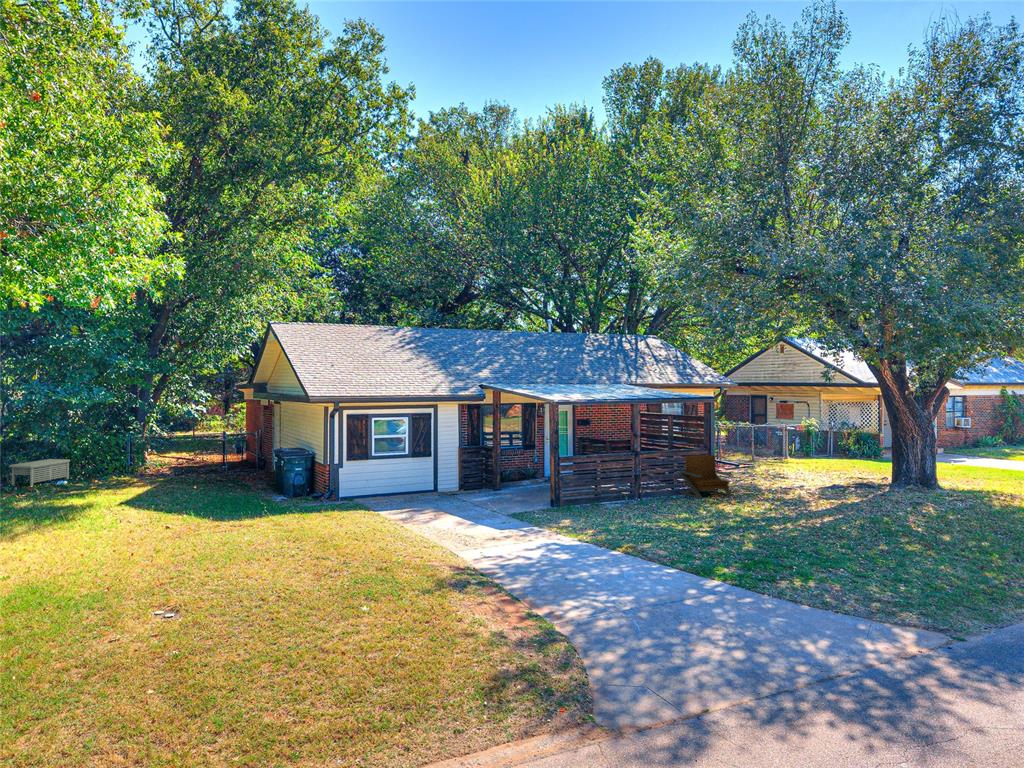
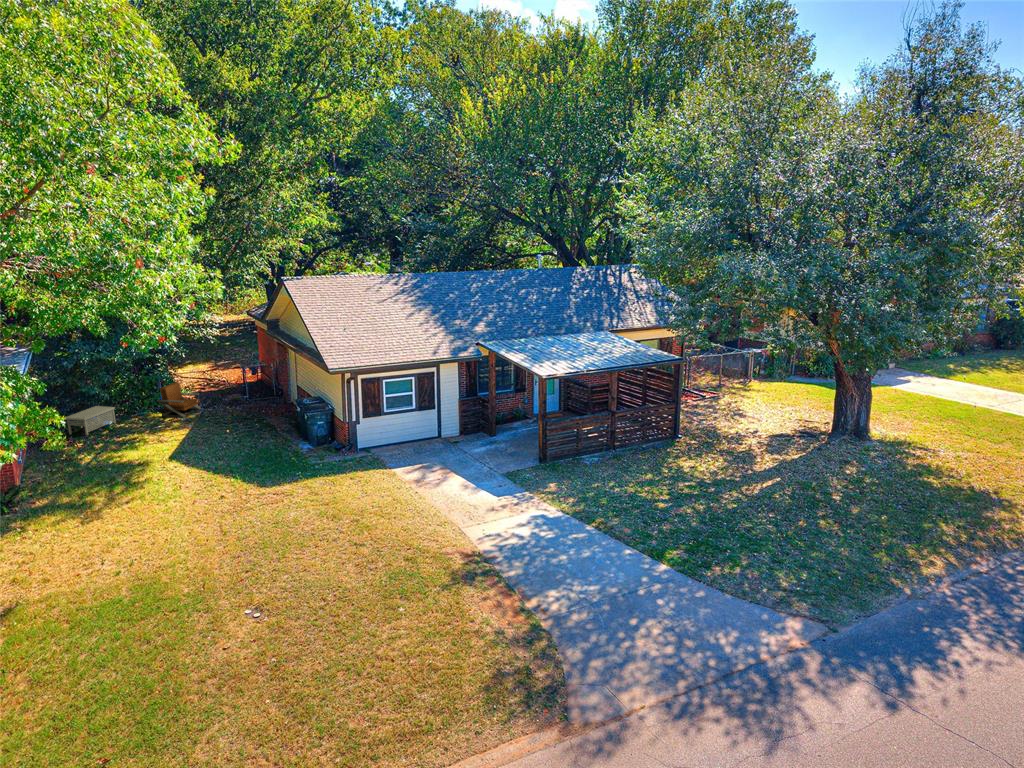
lounge chair: present [679,455,734,498] -> present [157,383,201,417]

